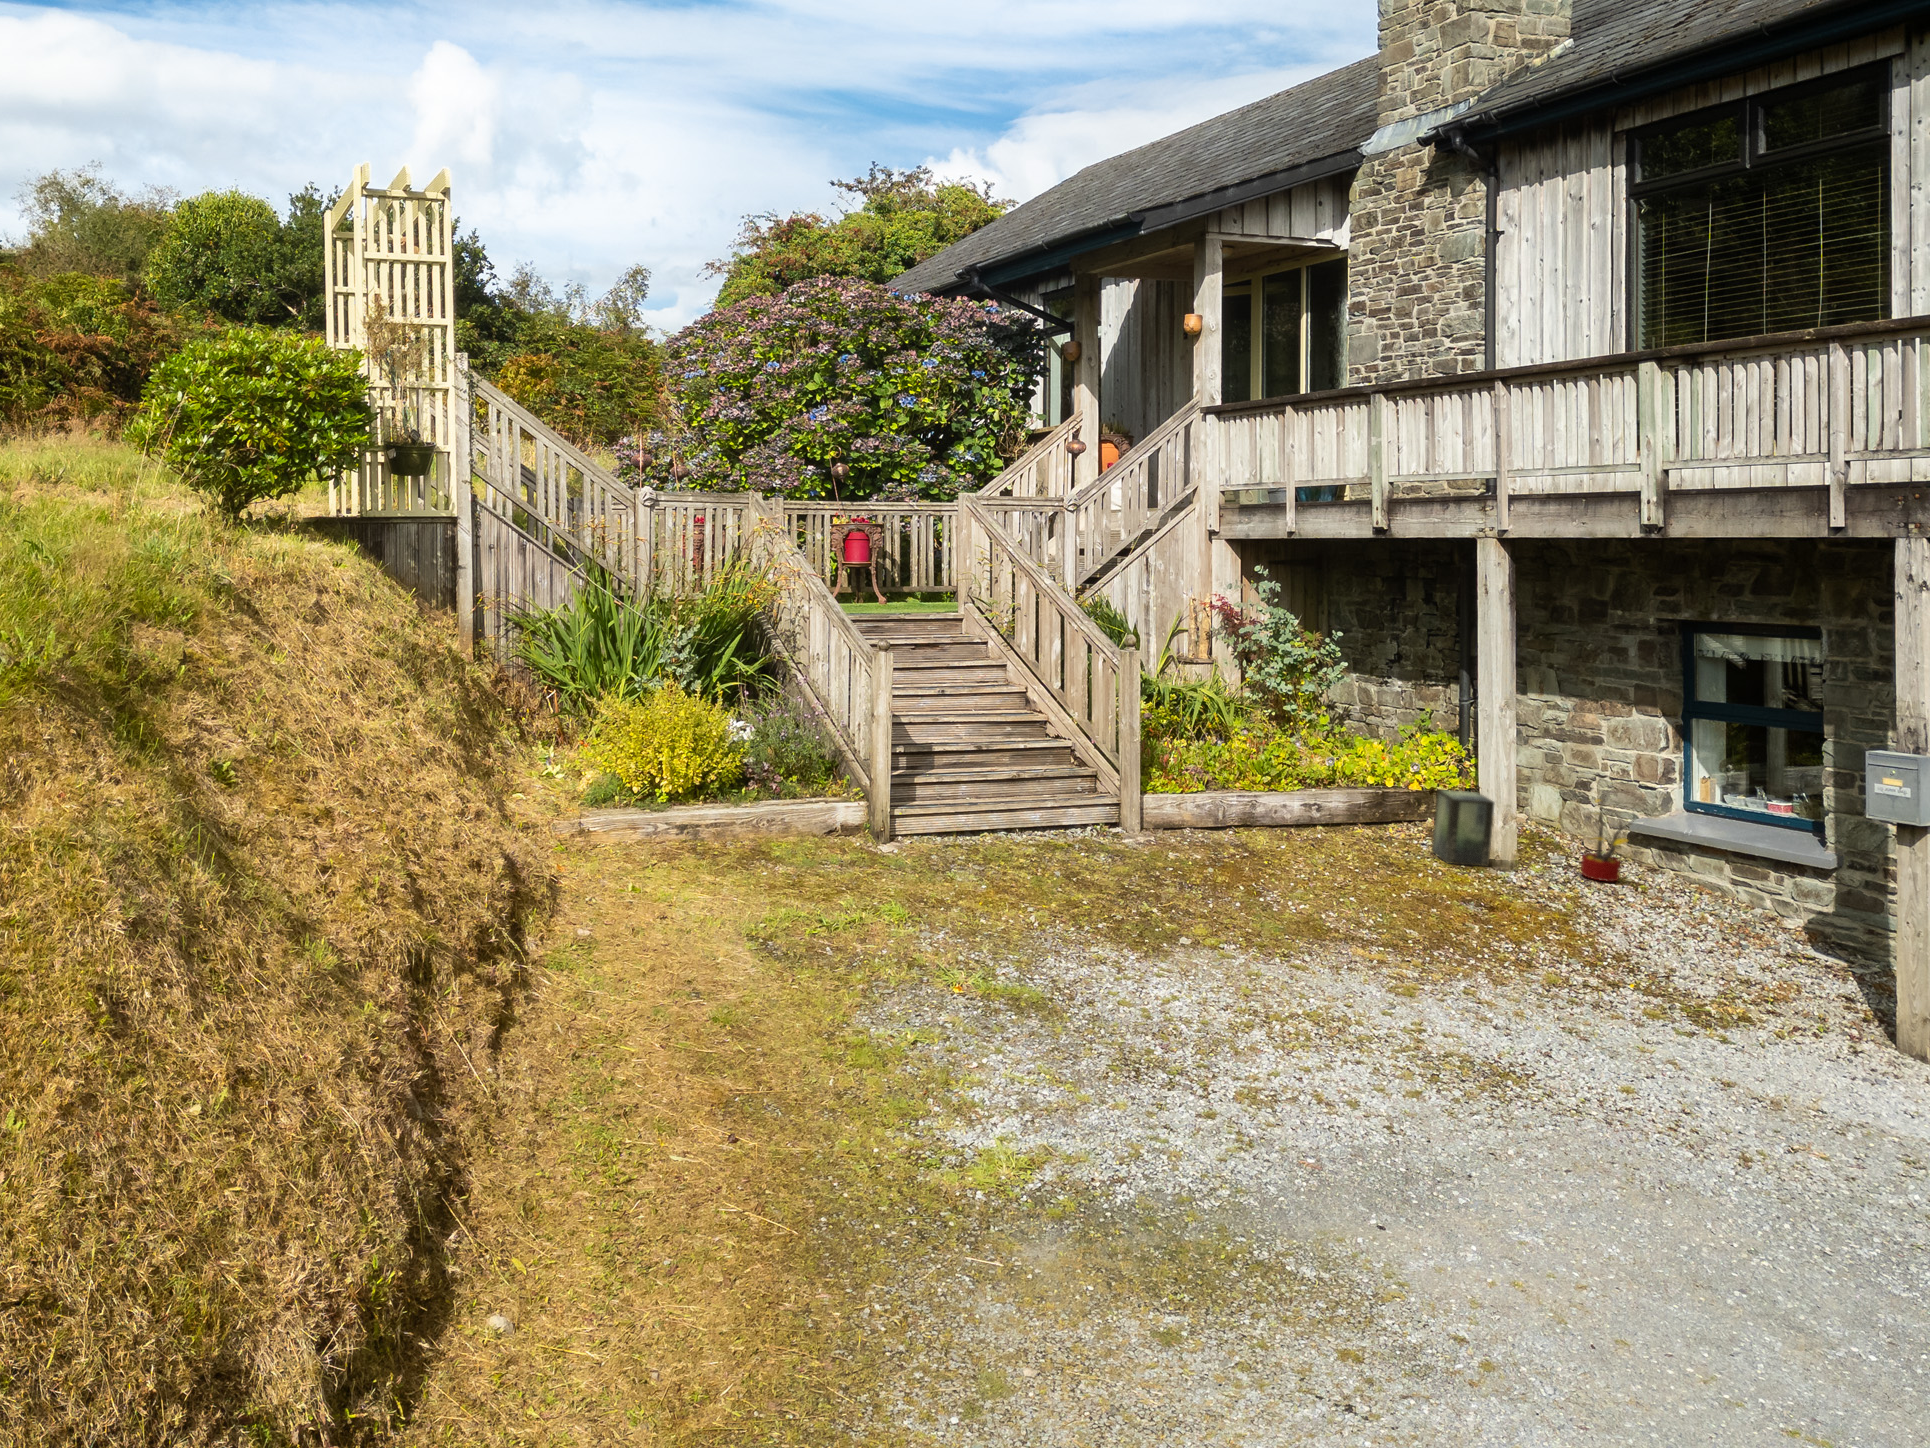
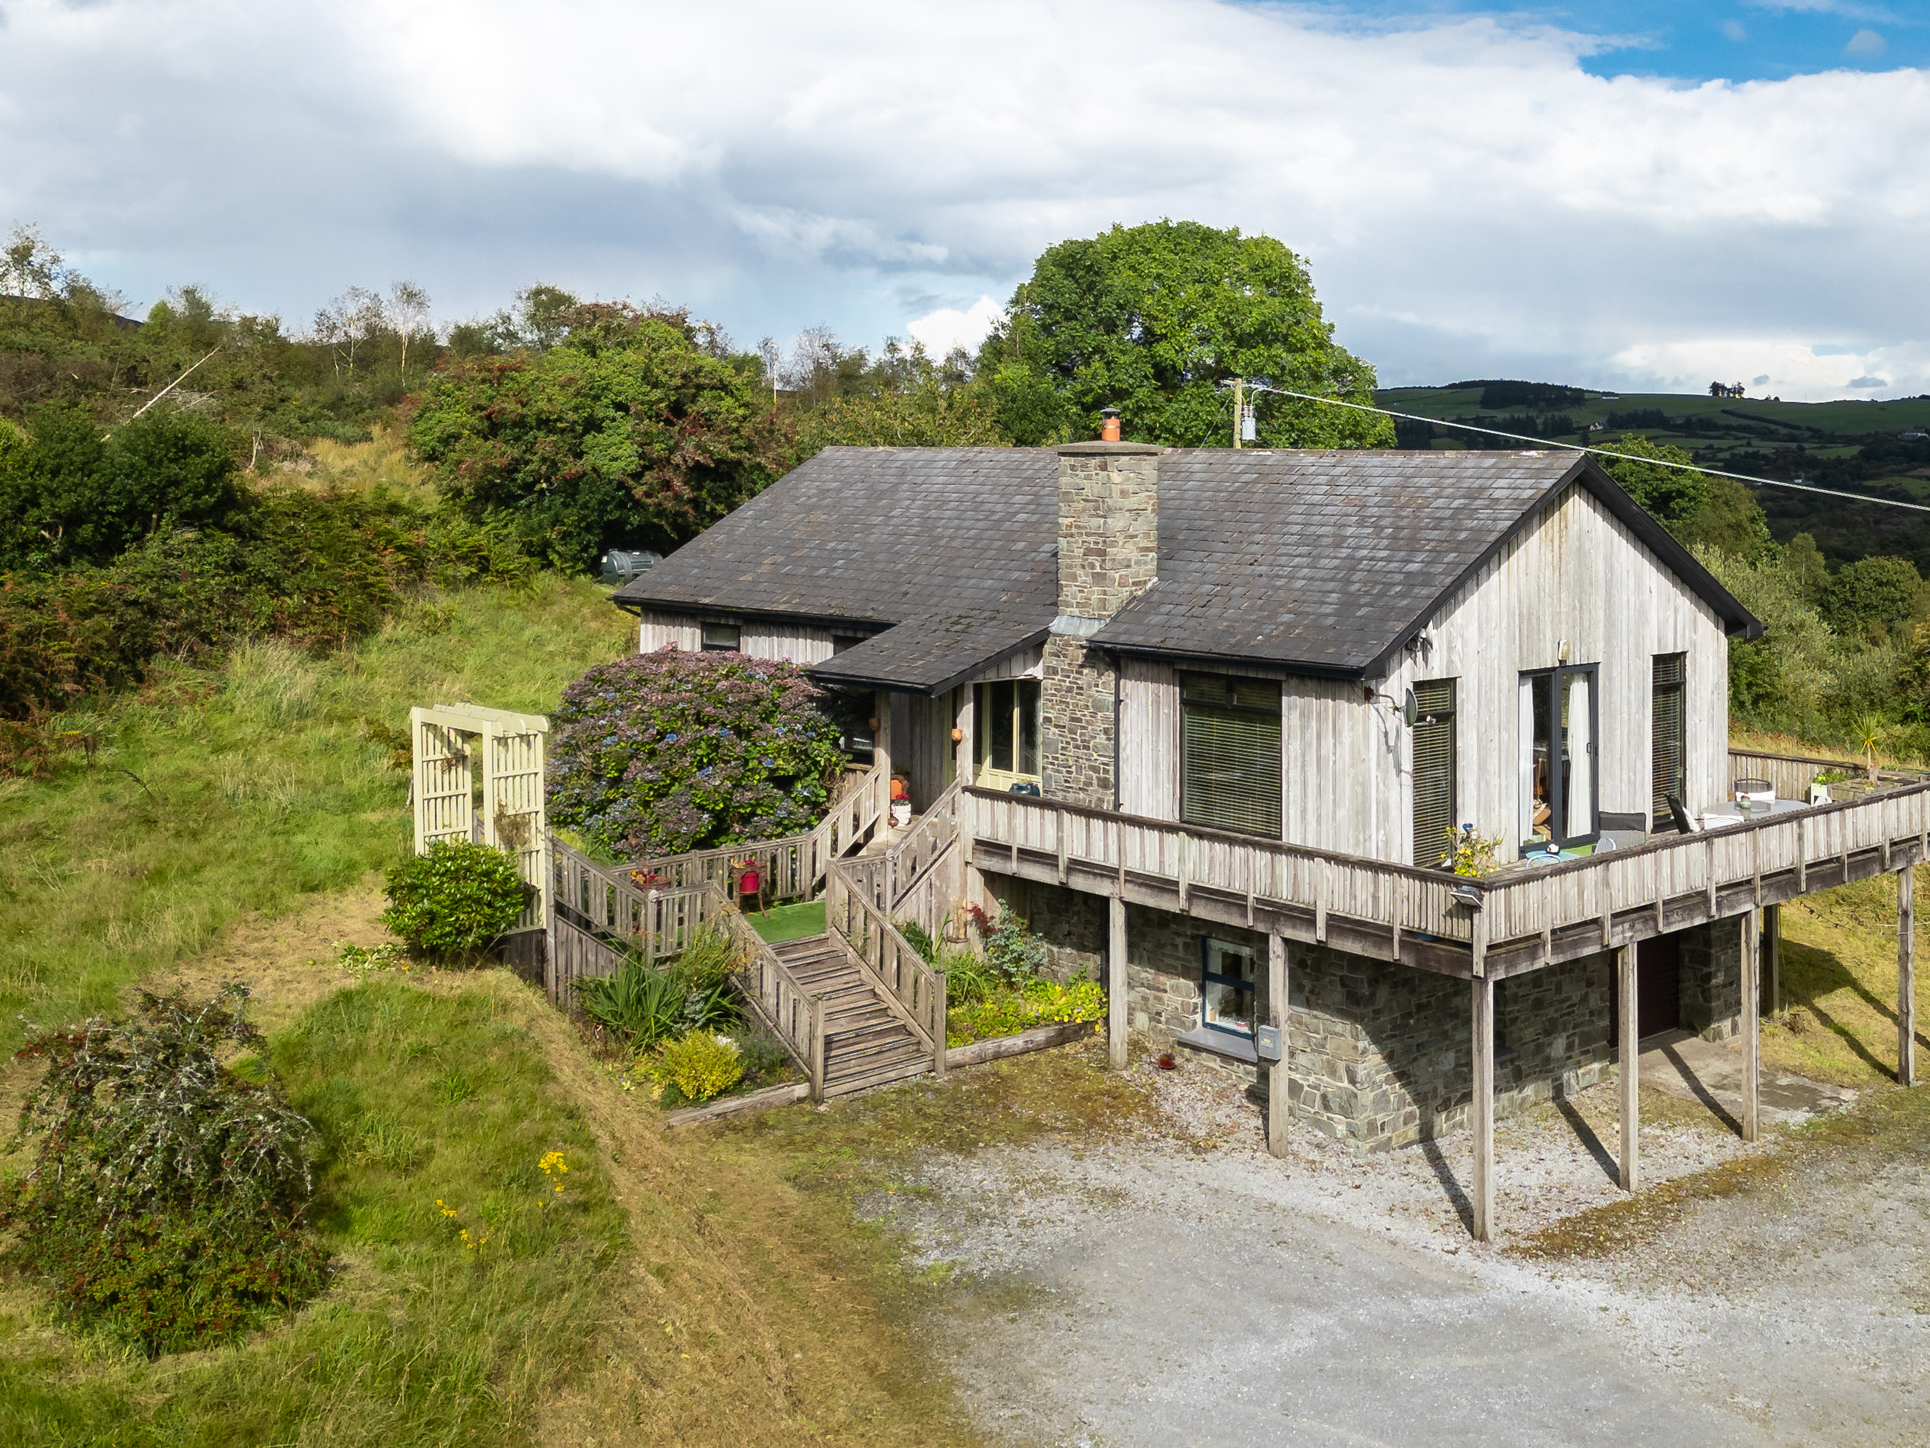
storage box: present [1432,790,1494,866] -> none [1089,1027,1119,1069]

